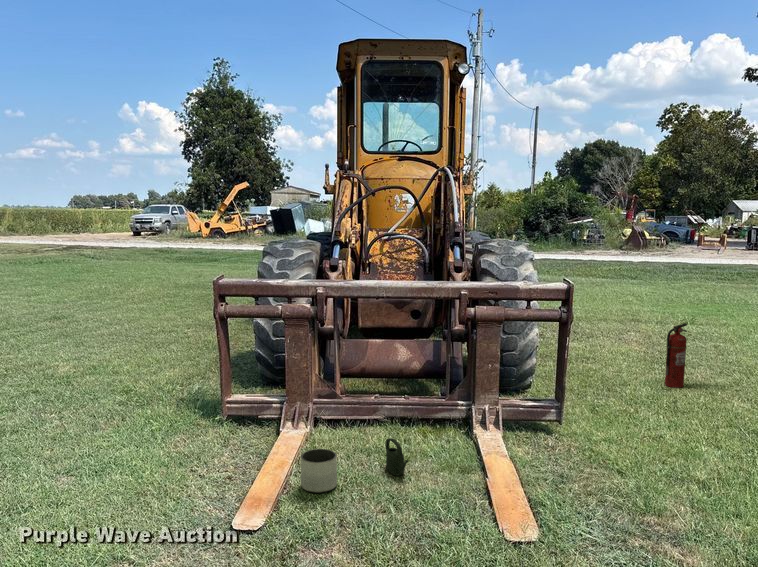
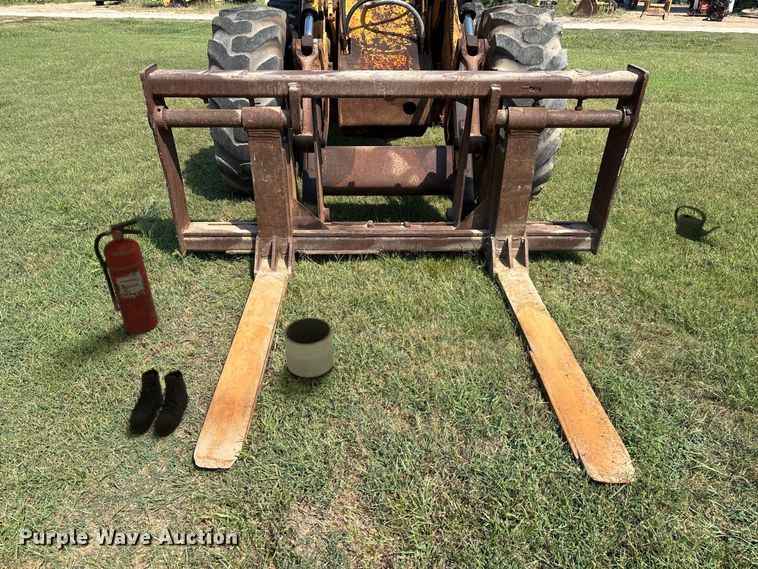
fire extinguisher: present [665,323,687,388] -> present [94,218,158,333]
watering can: present [385,438,408,476] -> present [674,206,721,240]
boots: none [185,474,227,517] -> present [130,368,189,435]

